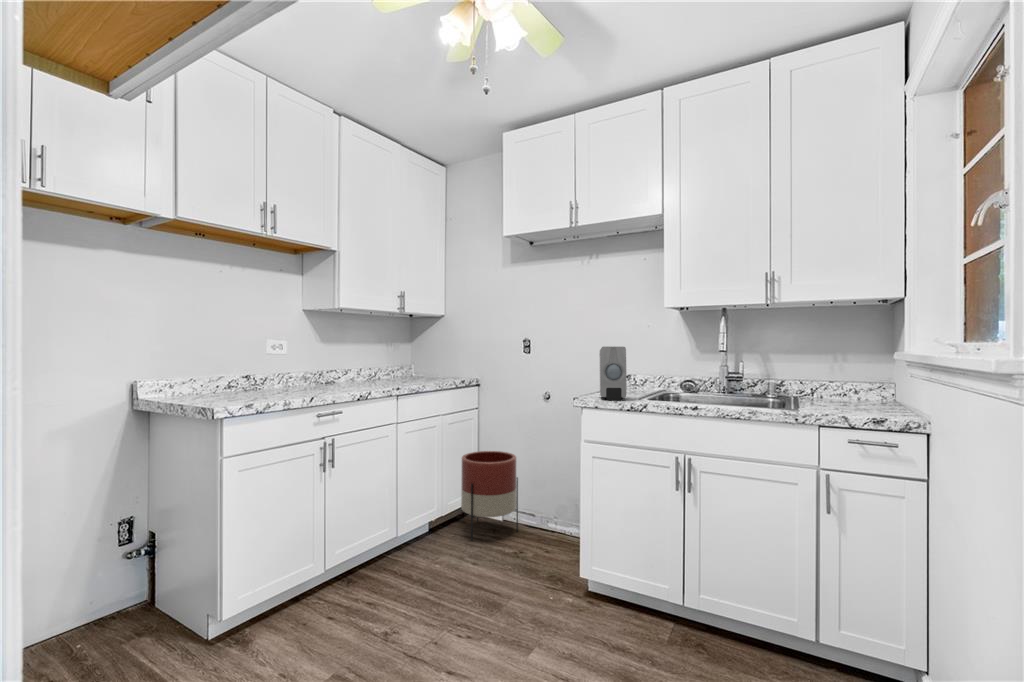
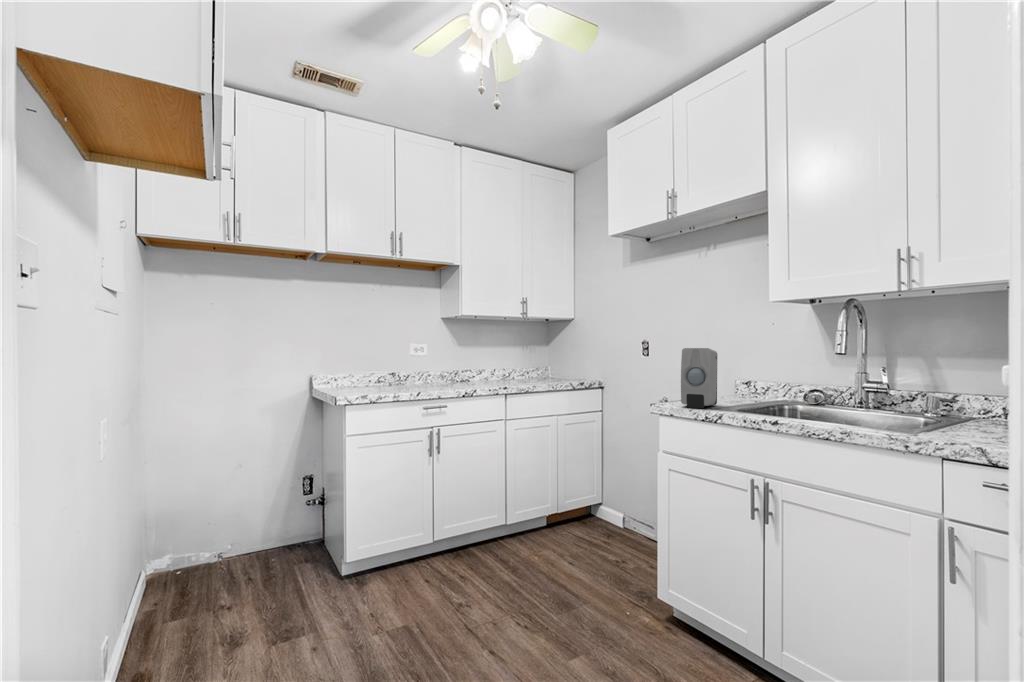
planter: present [461,451,518,541] -> none [576,453,633,540]

